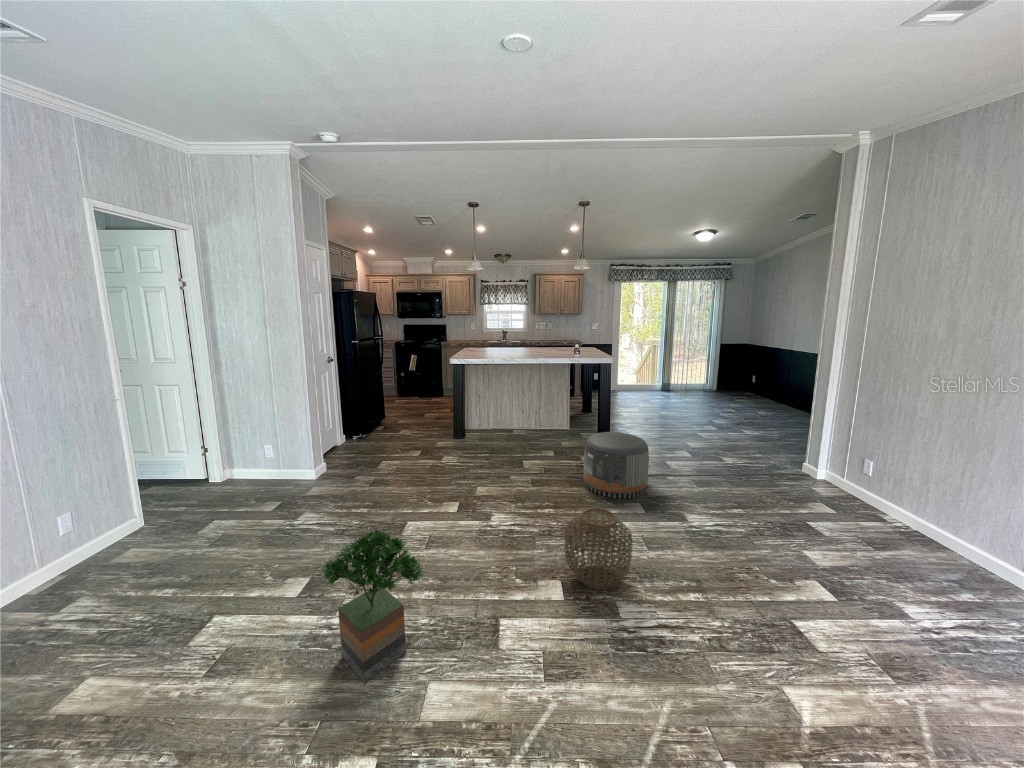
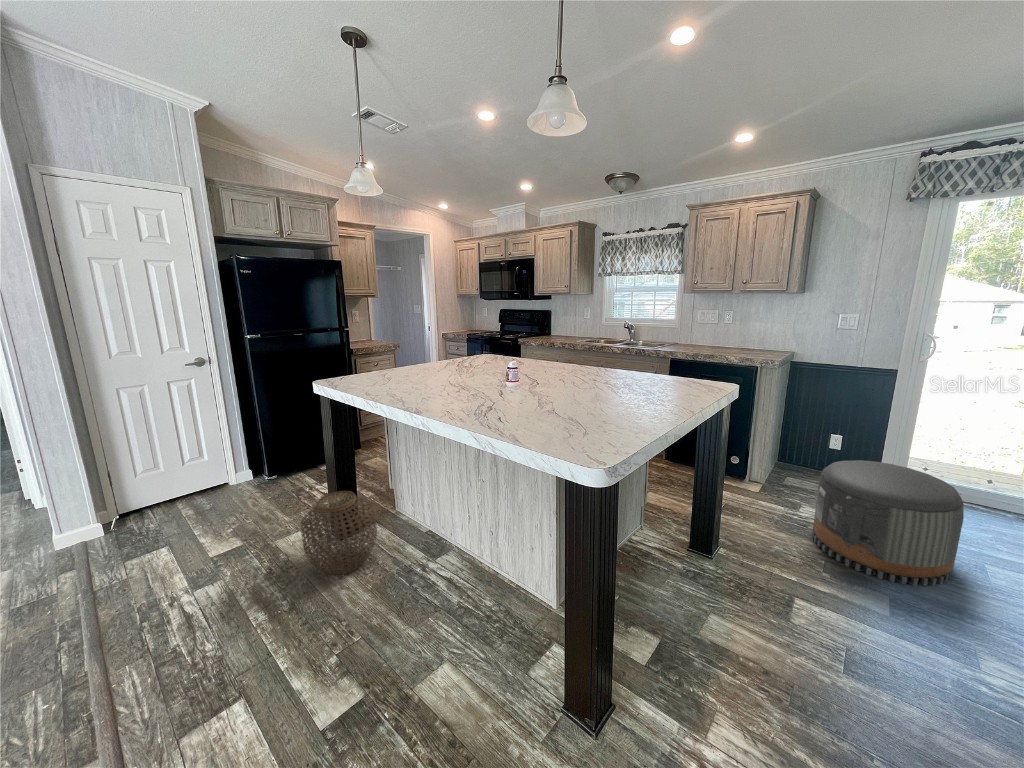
woven basket: present [565,508,633,590] -> present [300,491,377,575]
potted tree: present [323,530,423,683] -> none [383,491,470,628]

